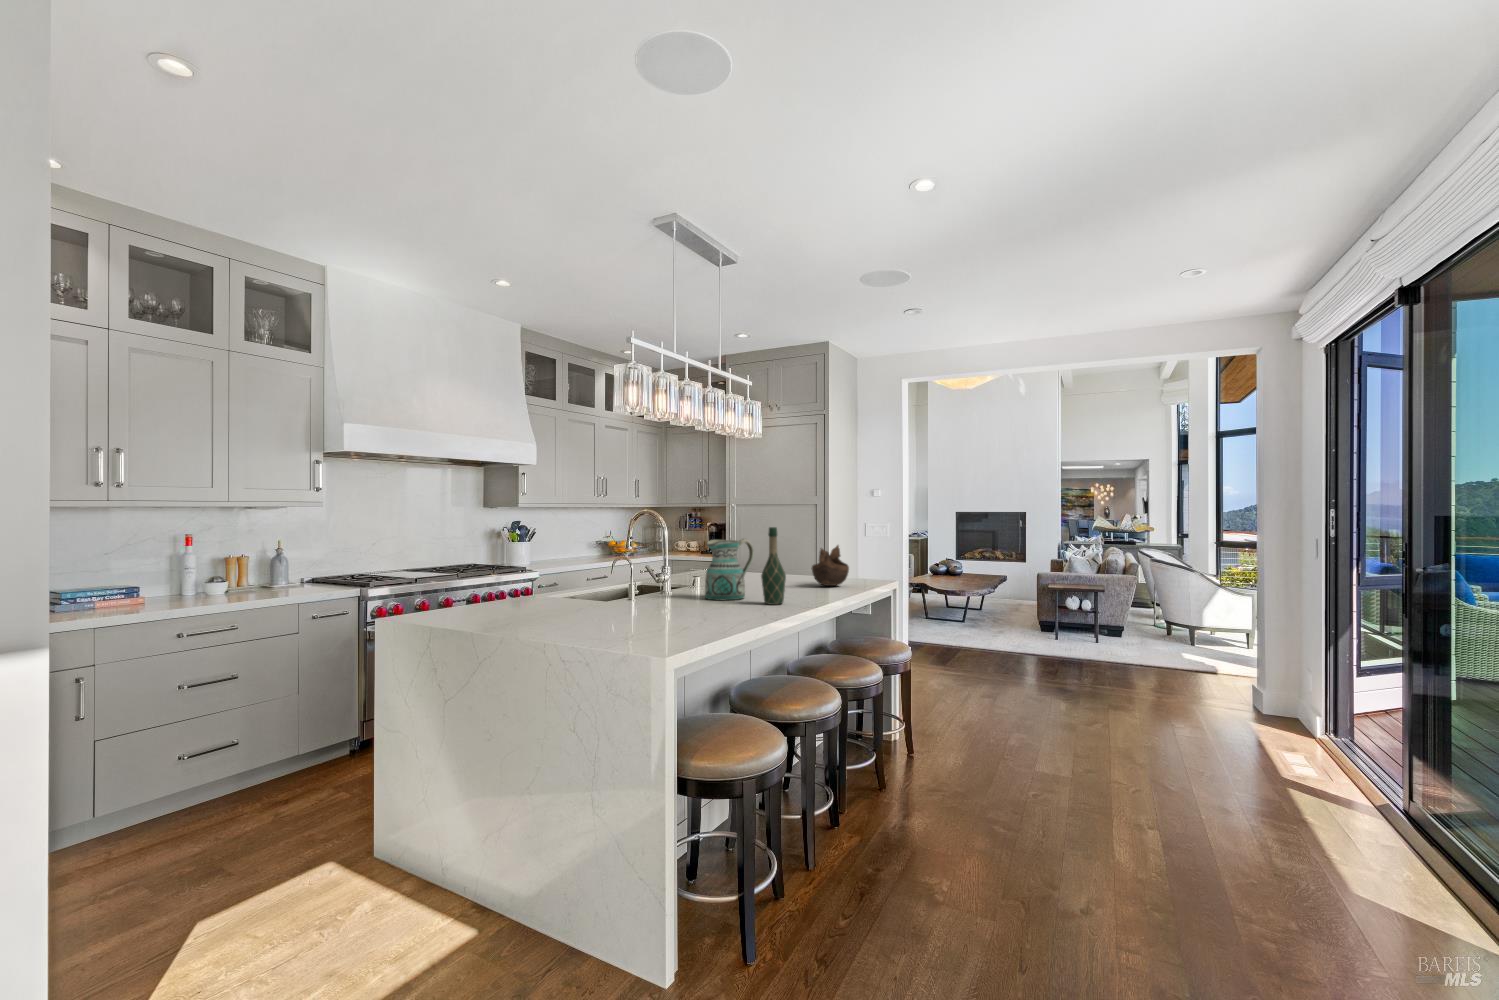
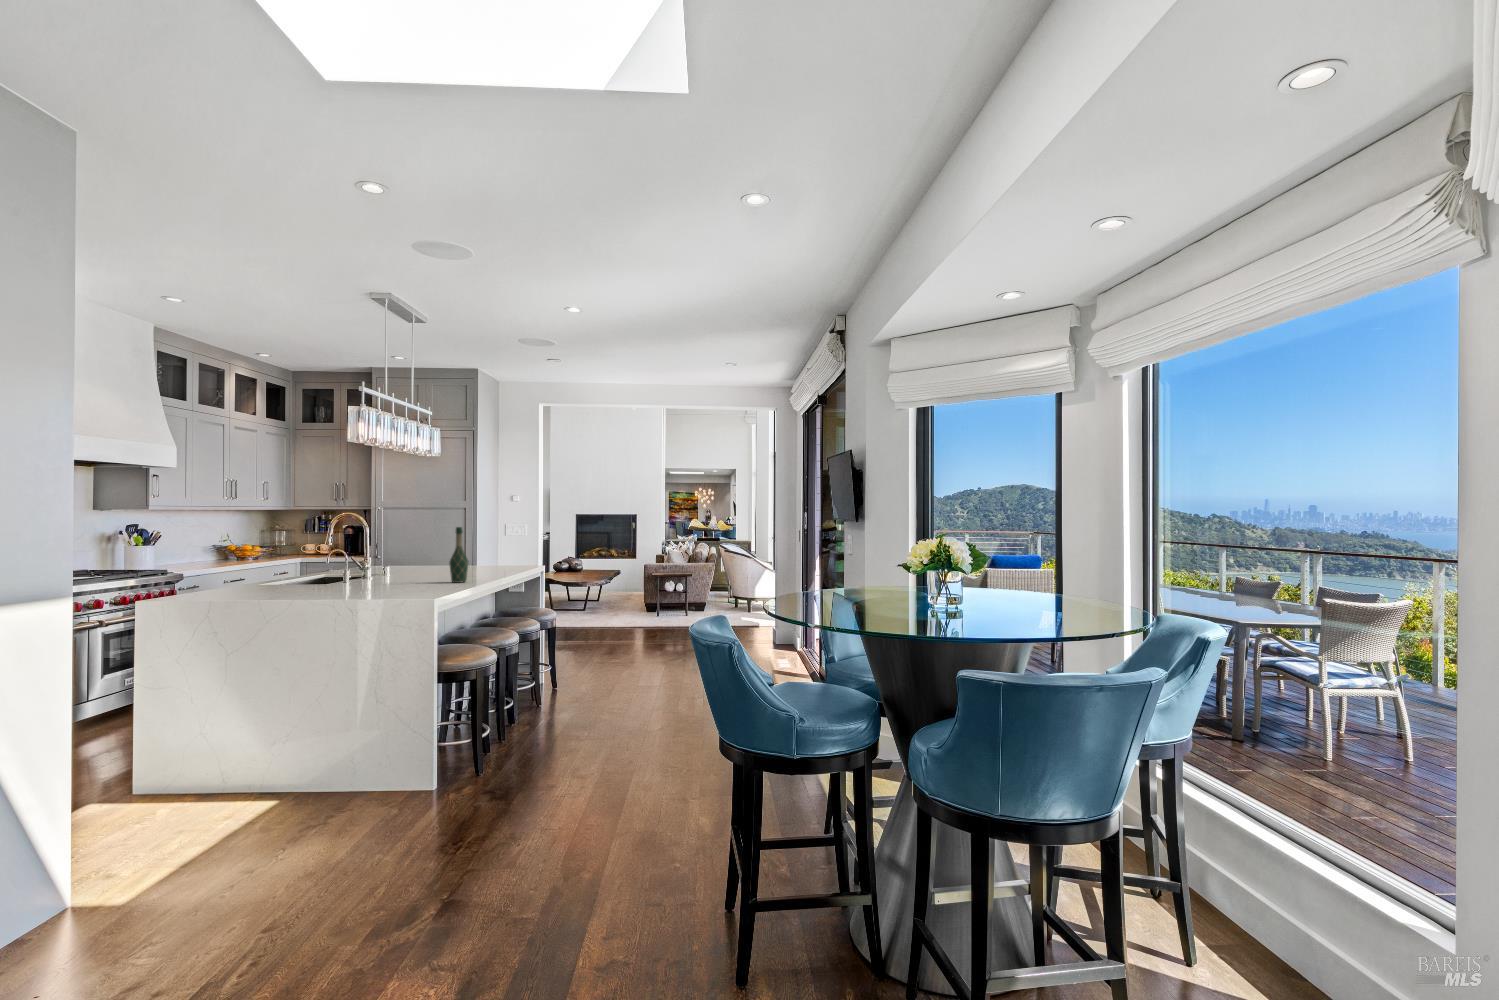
ceramic pitcher: present [705,539,754,600] -> none [398,536,438,583]
decorative bowl: present [811,545,849,586] -> none [477,541,508,572]

